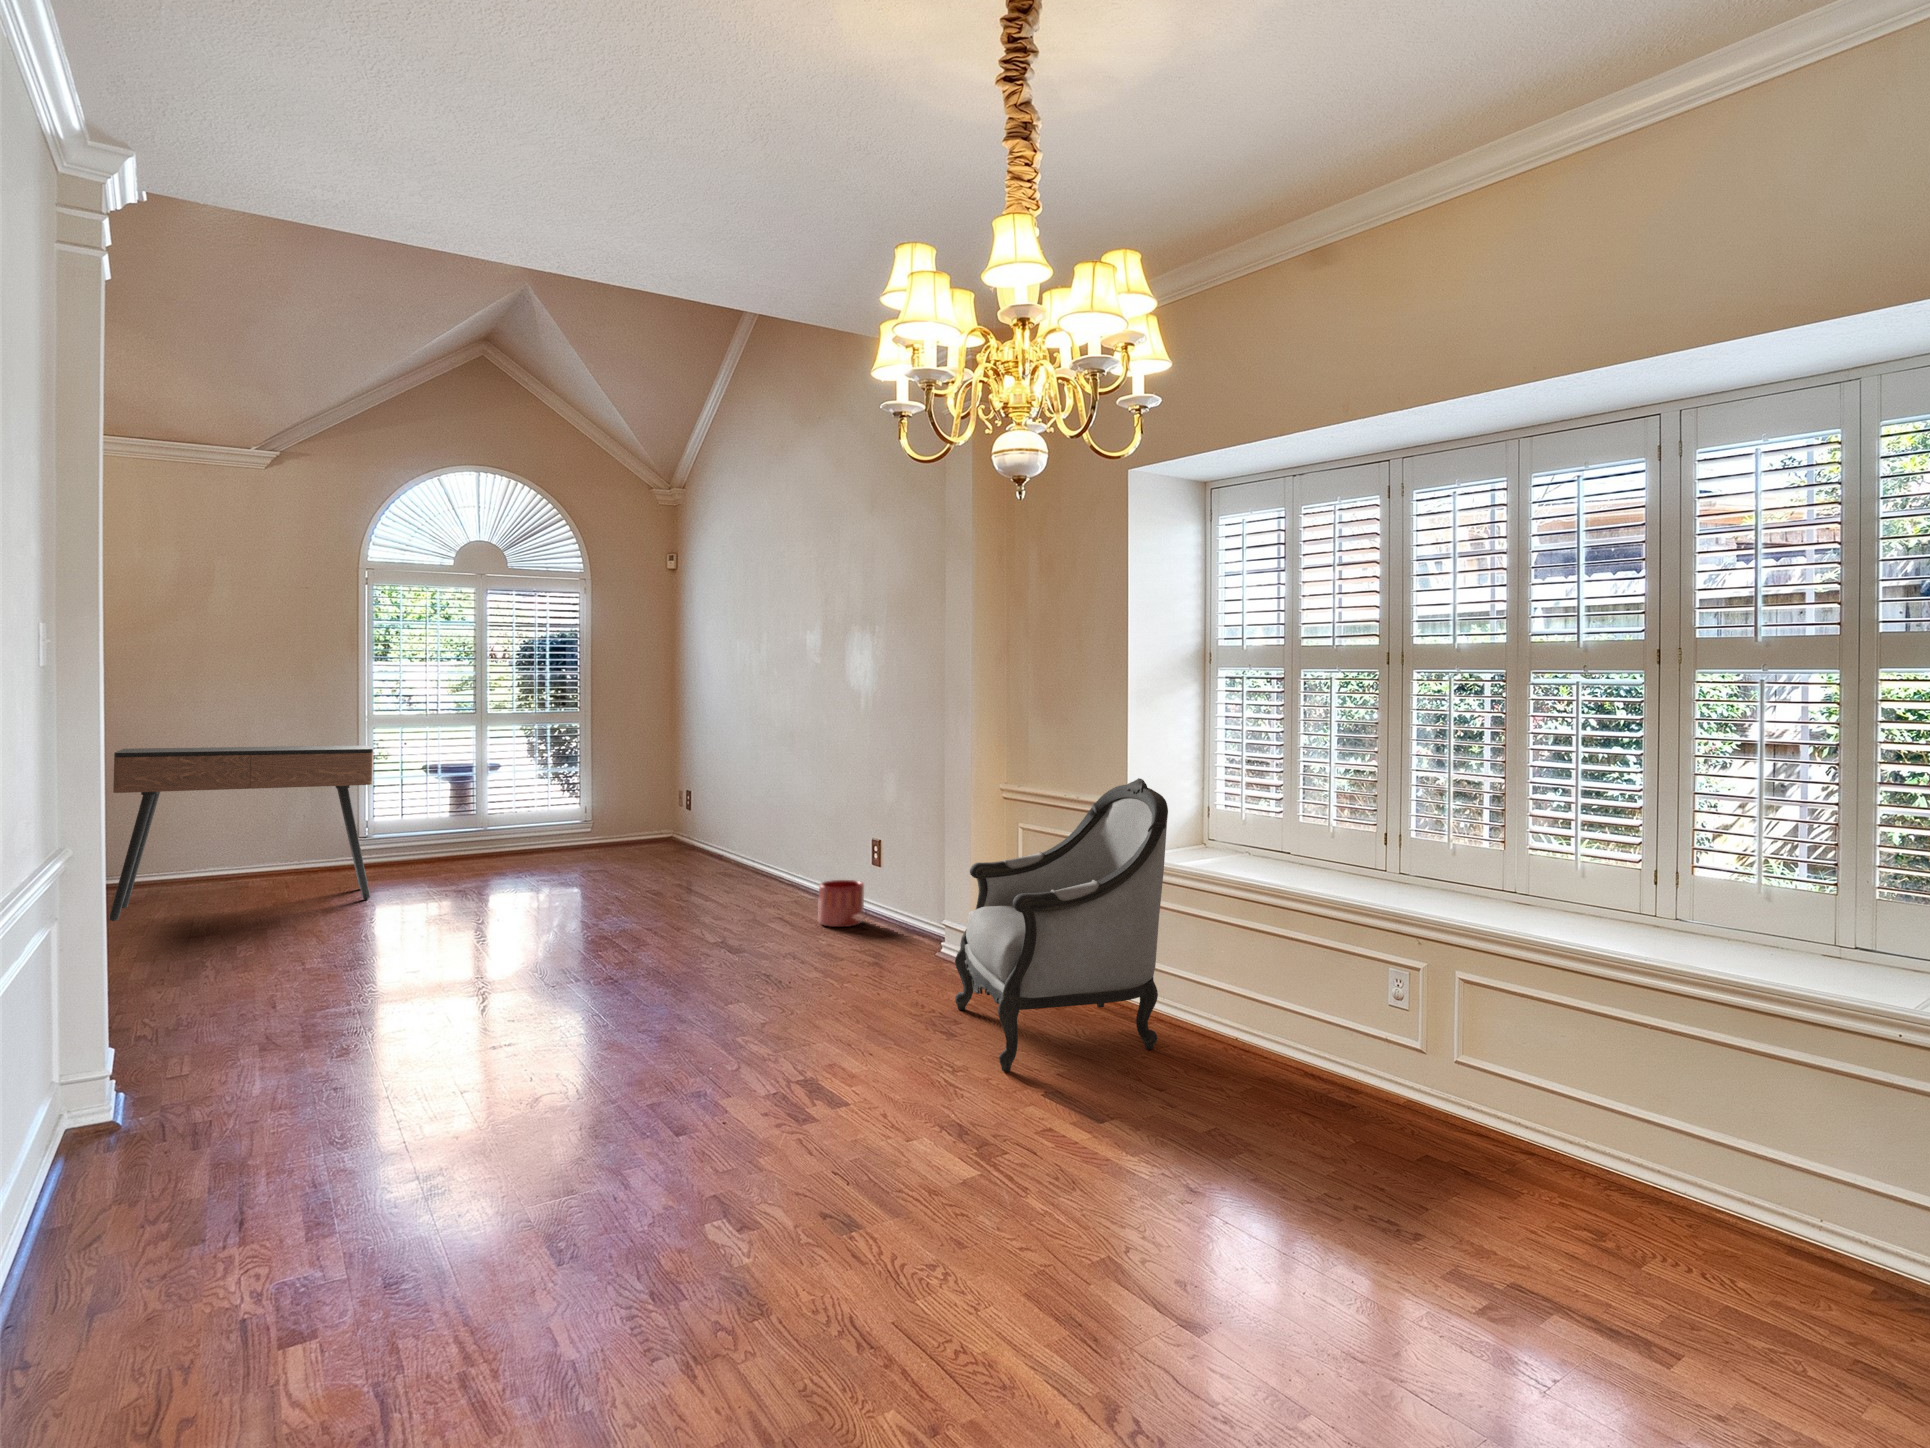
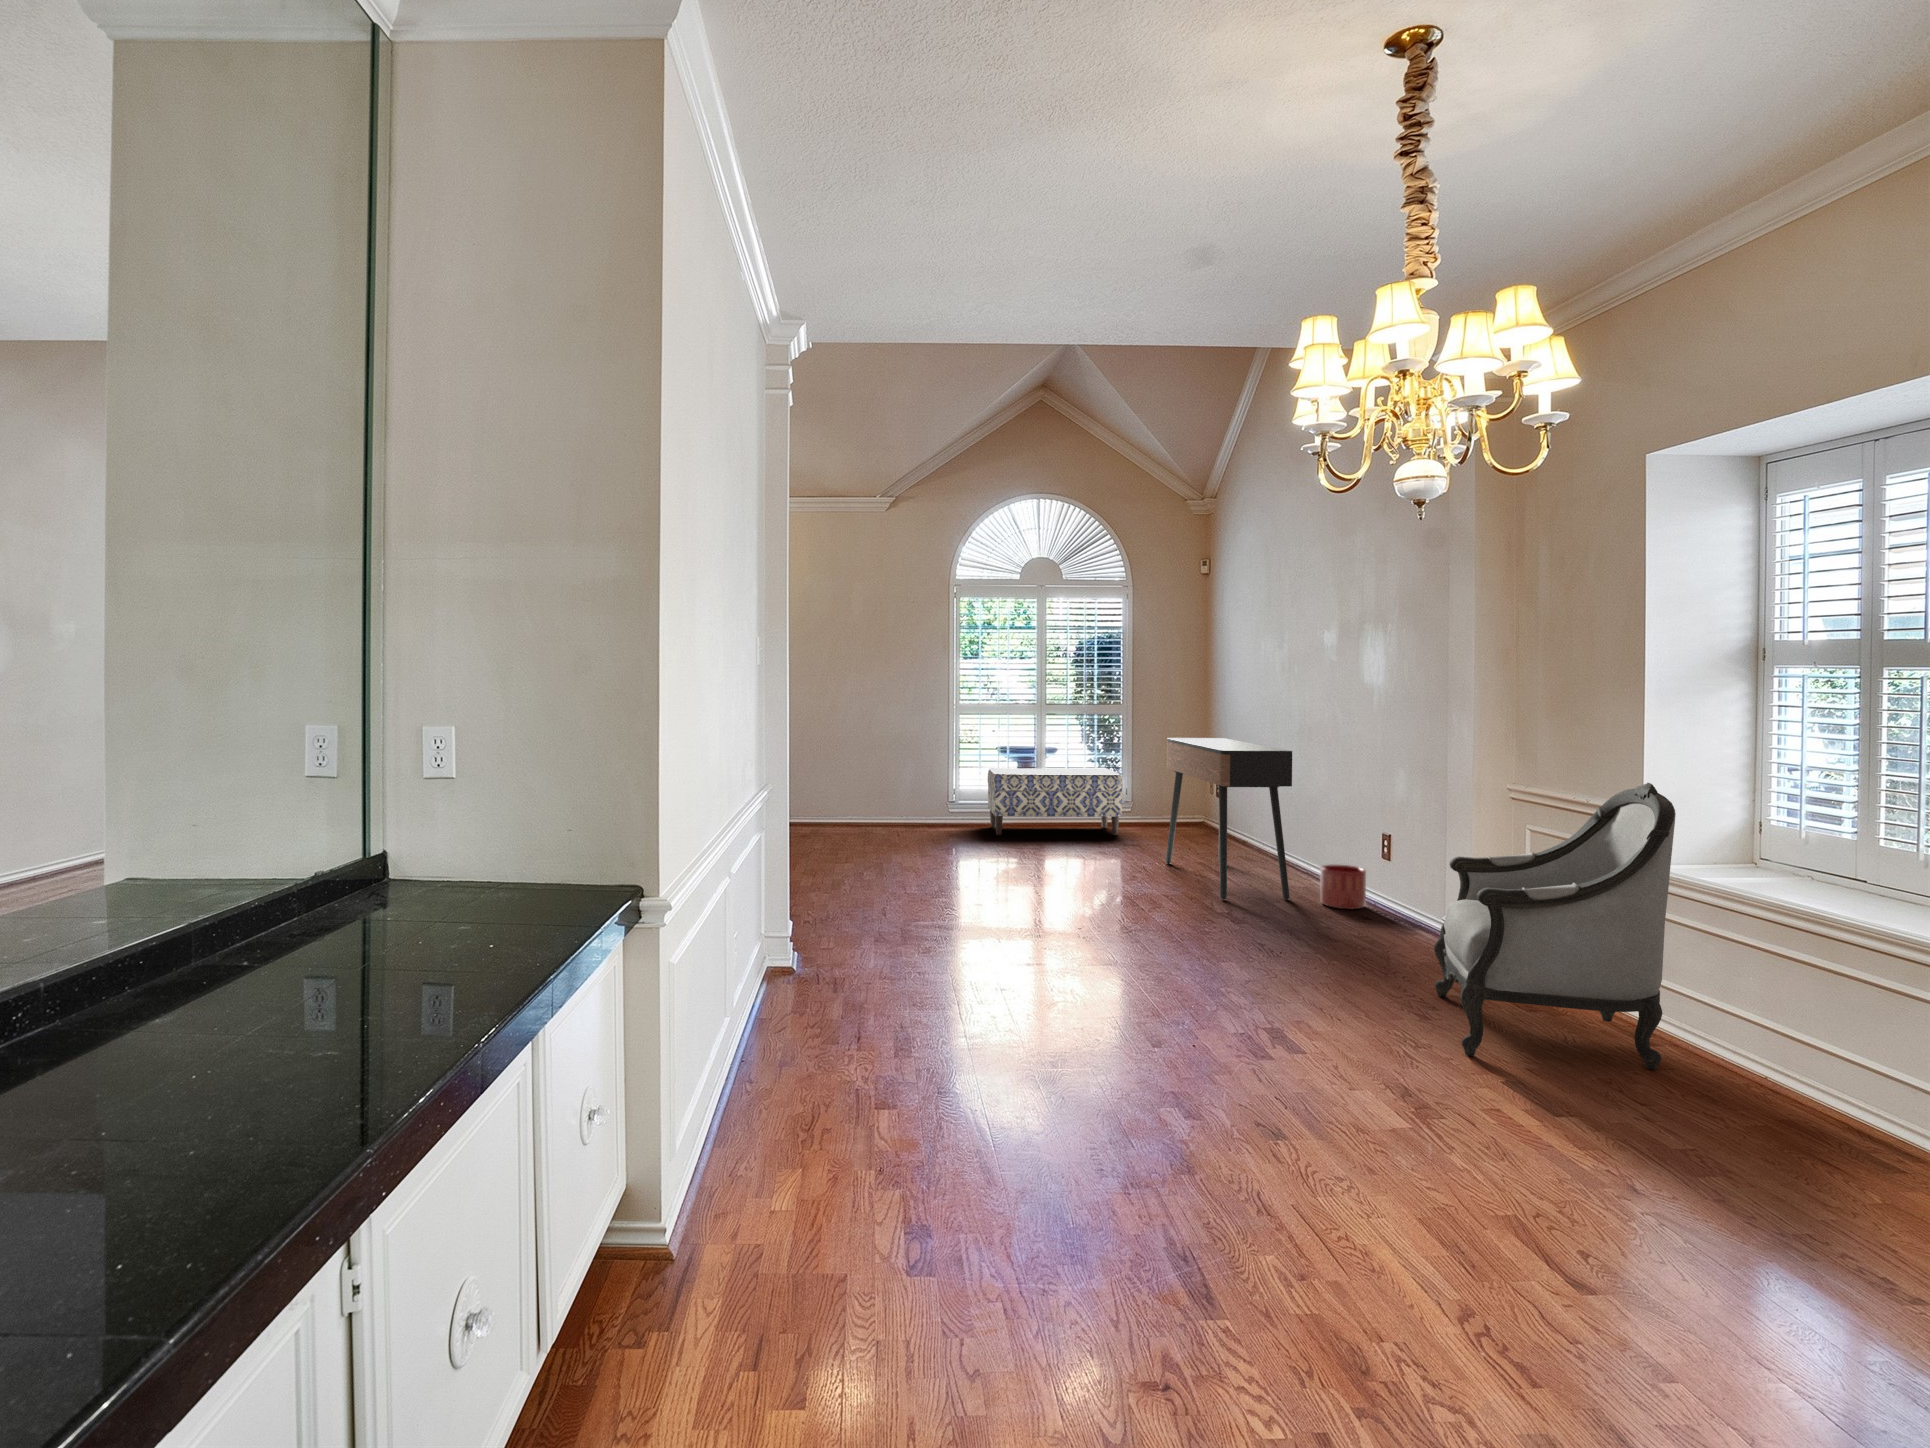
console table: present [110,745,373,921] -> present [1166,738,1292,900]
bench: none [393,791,581,884] -> present [988,768,1123,835]

